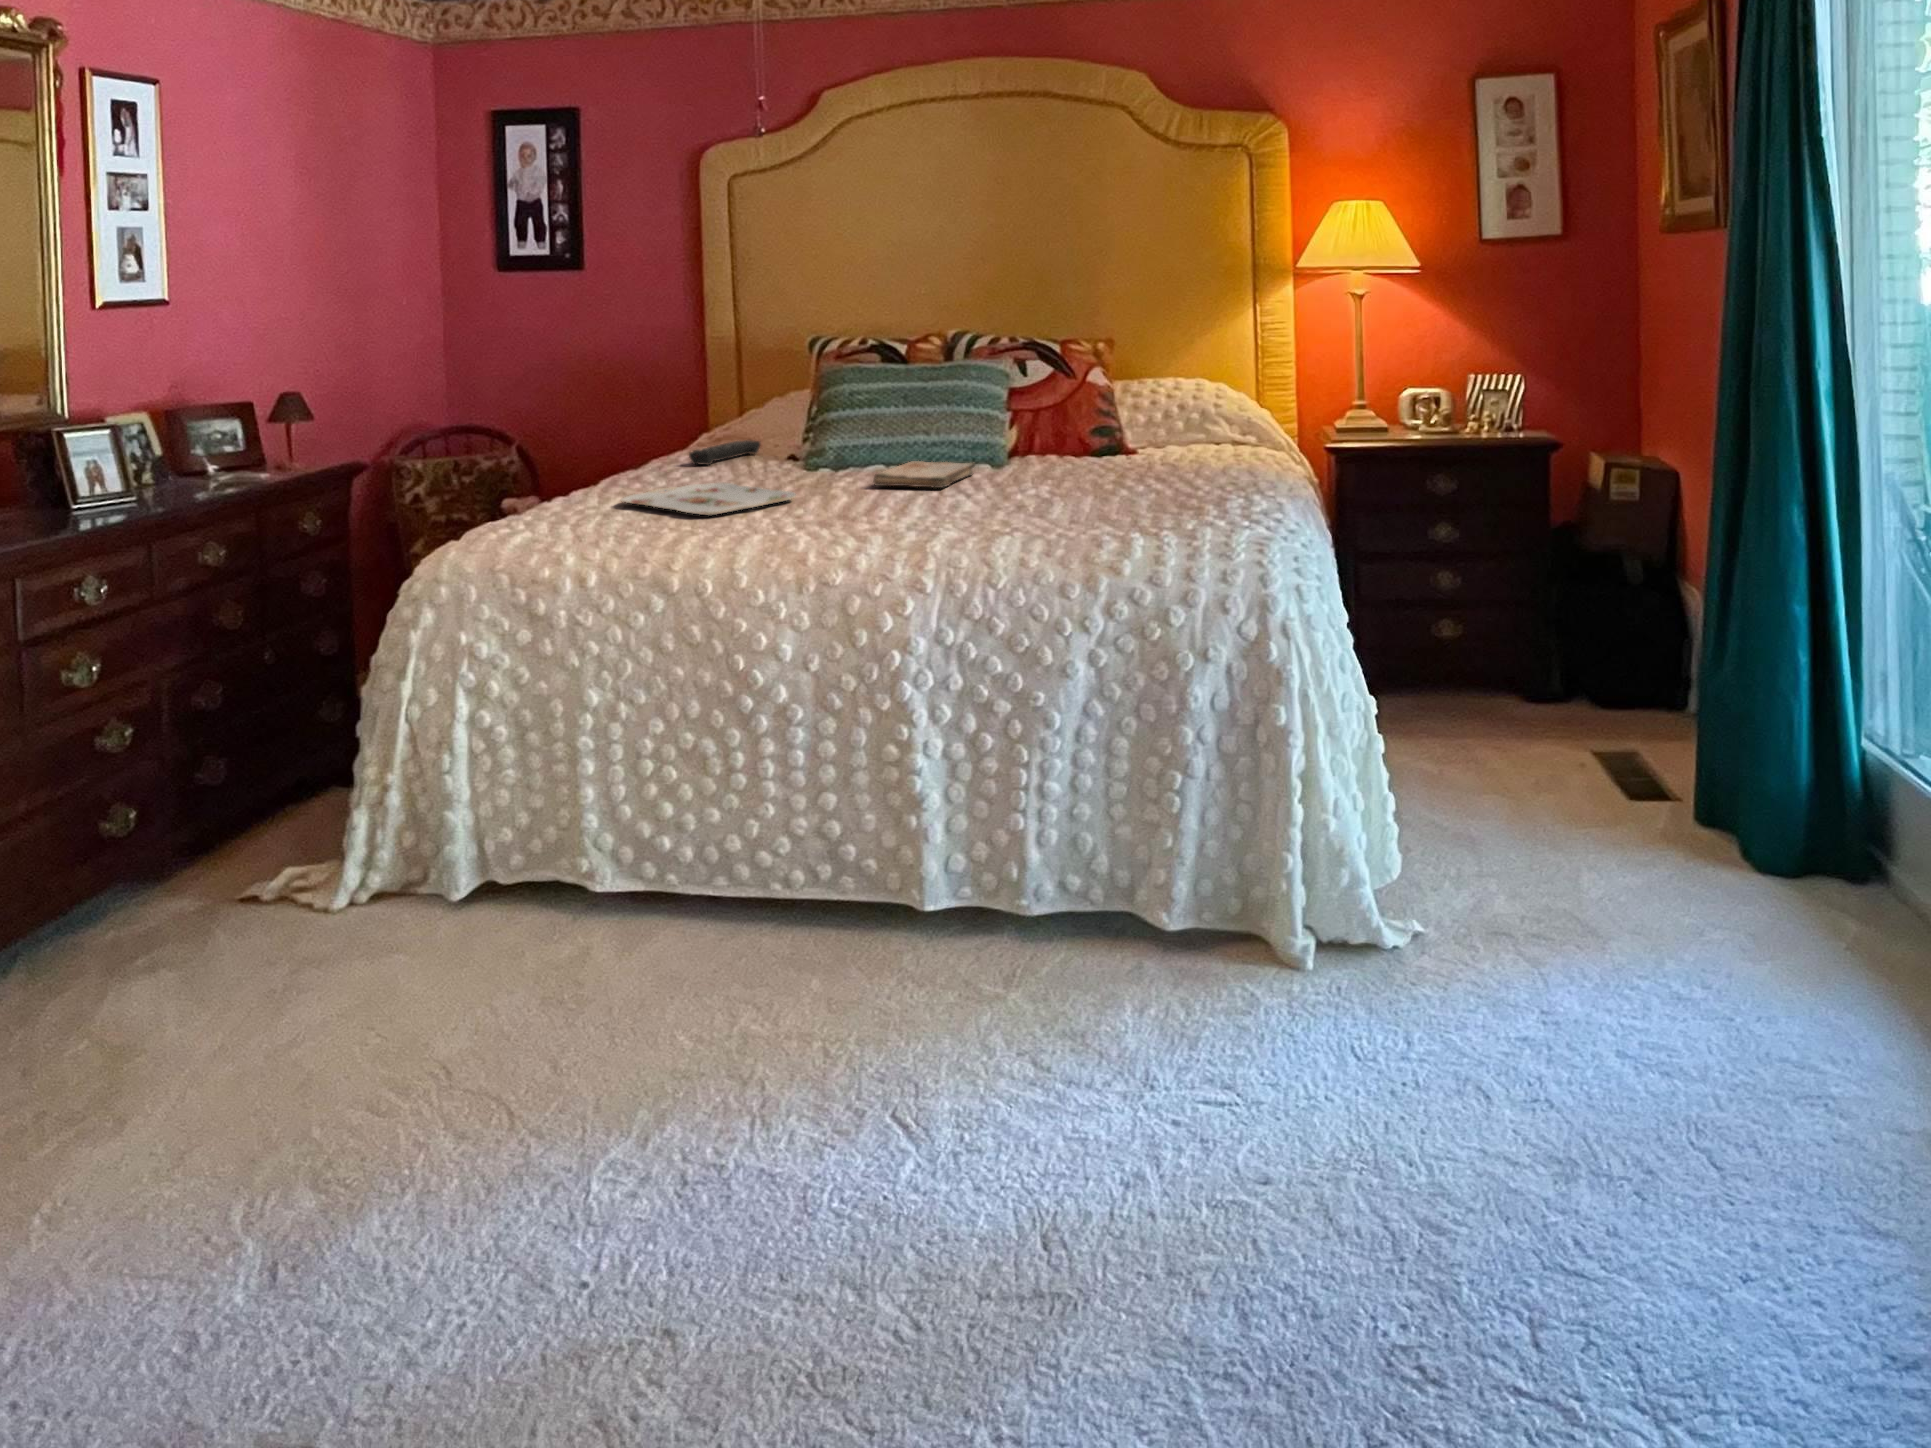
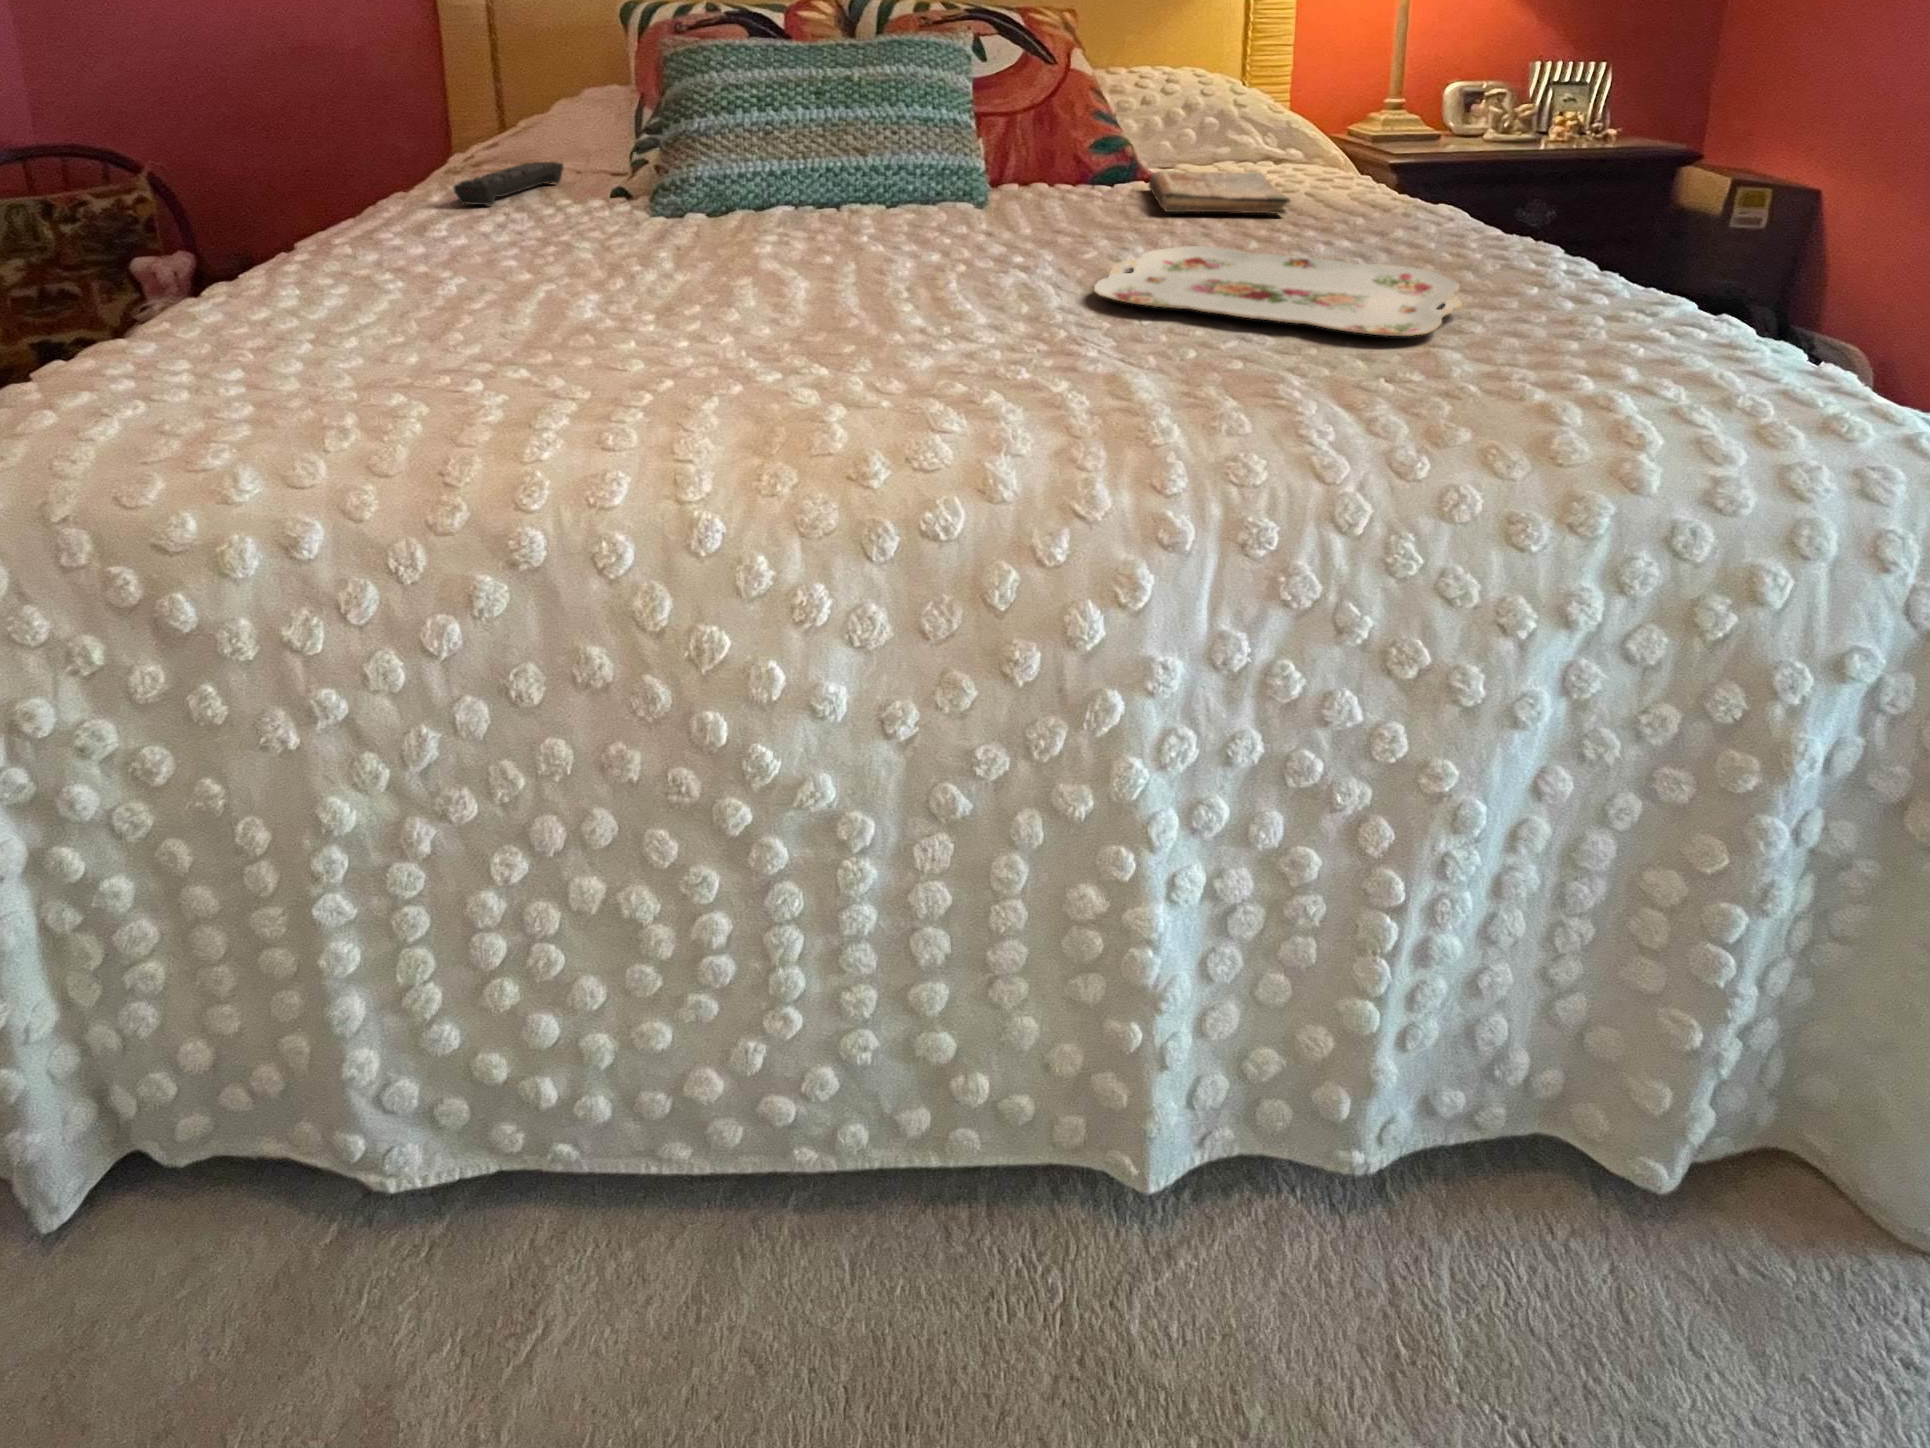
book: present [873,461,975,488] -> present [1149,171,1290,214]
serving tray: present [621,483,796,516] -> present [1094,246,1463,336]

